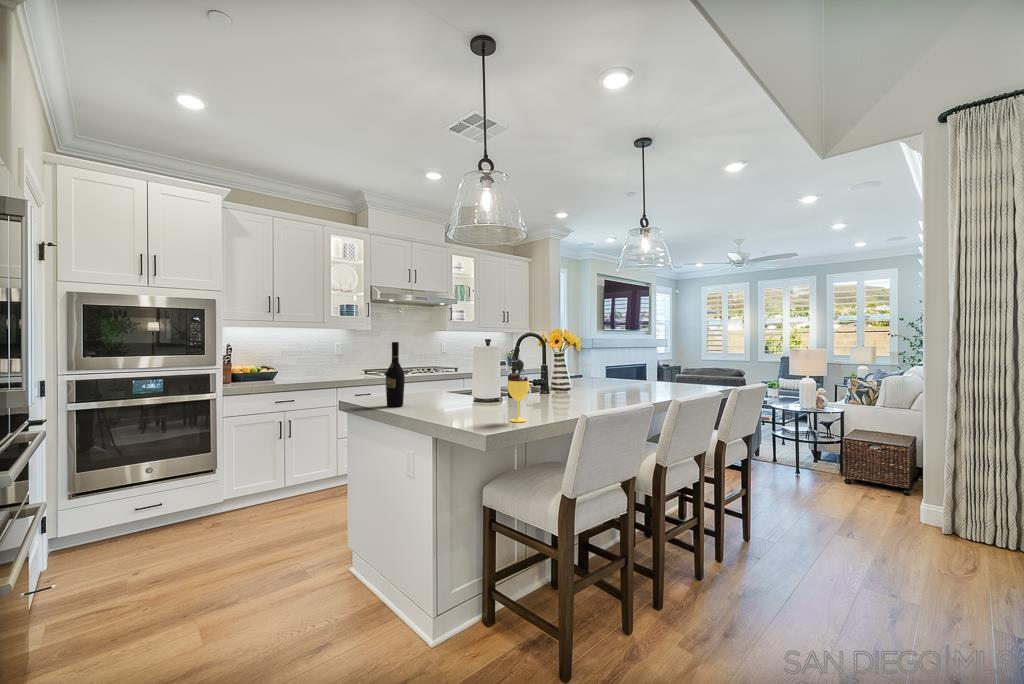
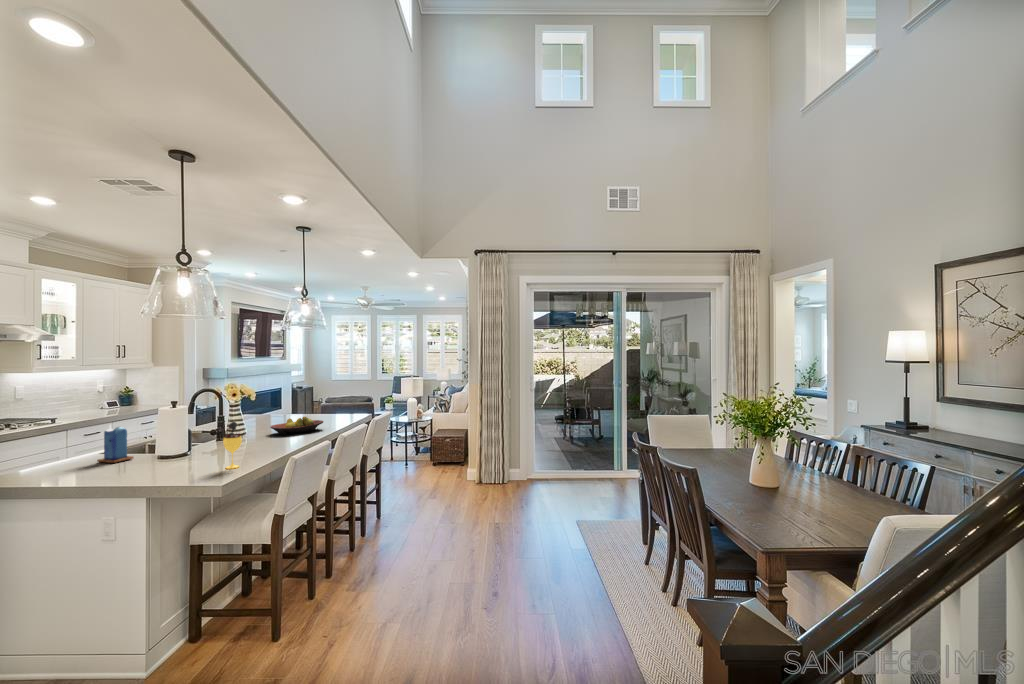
wine bottle: present [386,342,405,407] -> none [68,413,91,477]
candle: none [425,361,452,401] -> present [97,425,133,463]
fruit bowl: none [598,378,664,398] -> present [271,416,323,435]

